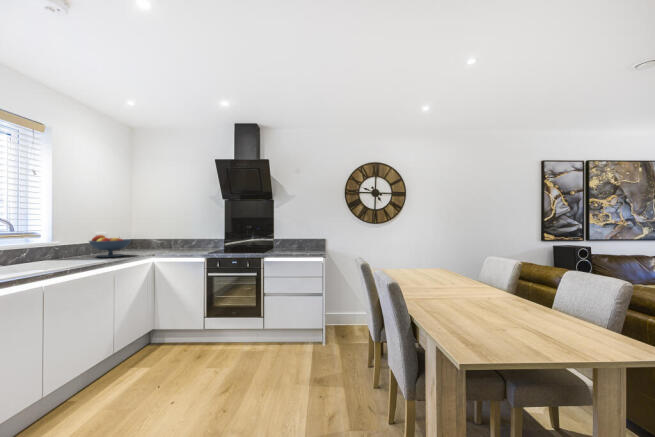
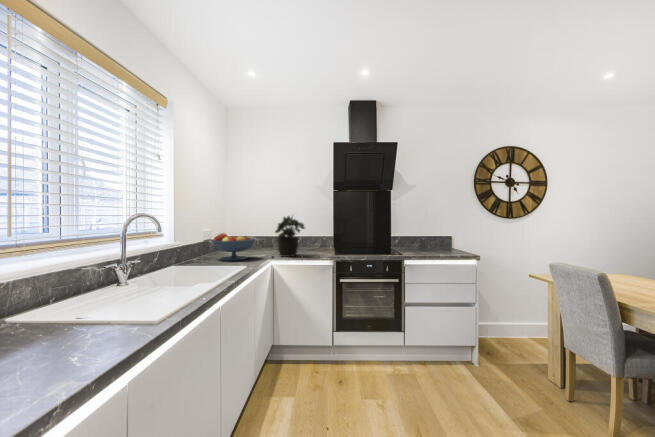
potted plant: none [153,219,184,255] -> present [275,216,305,257]

